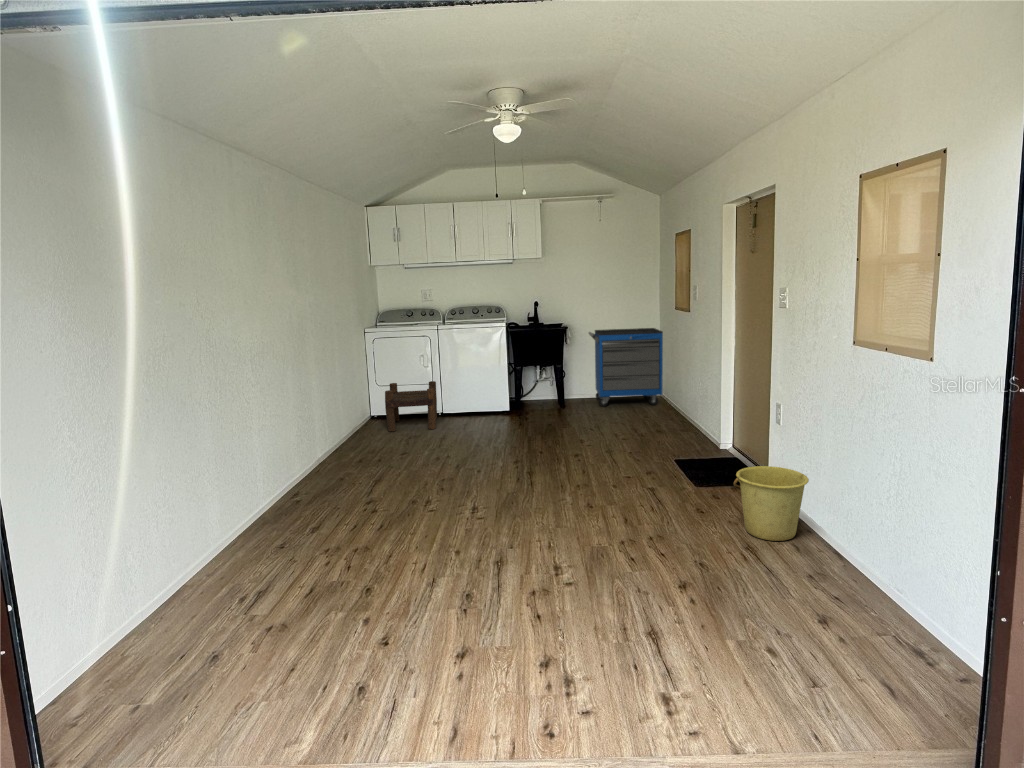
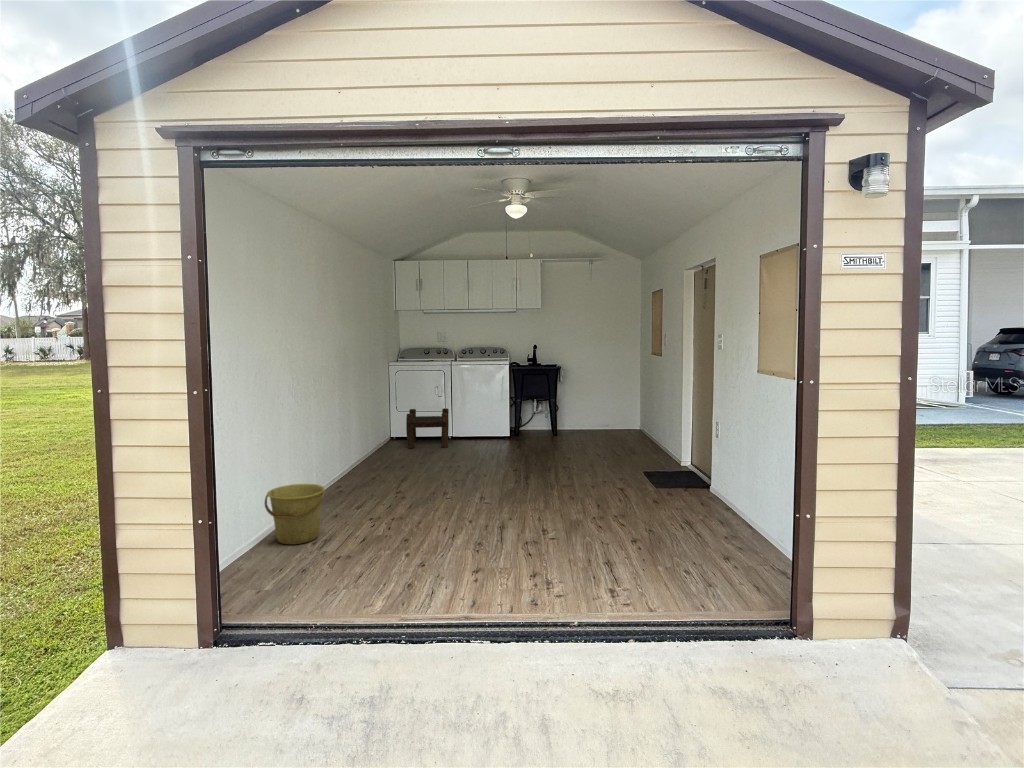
storage cabinet: present [589,328,663,407] -> none [579,371,641,435]
bucket: present [734,466,809,541] -> present [265,484,325,544]

